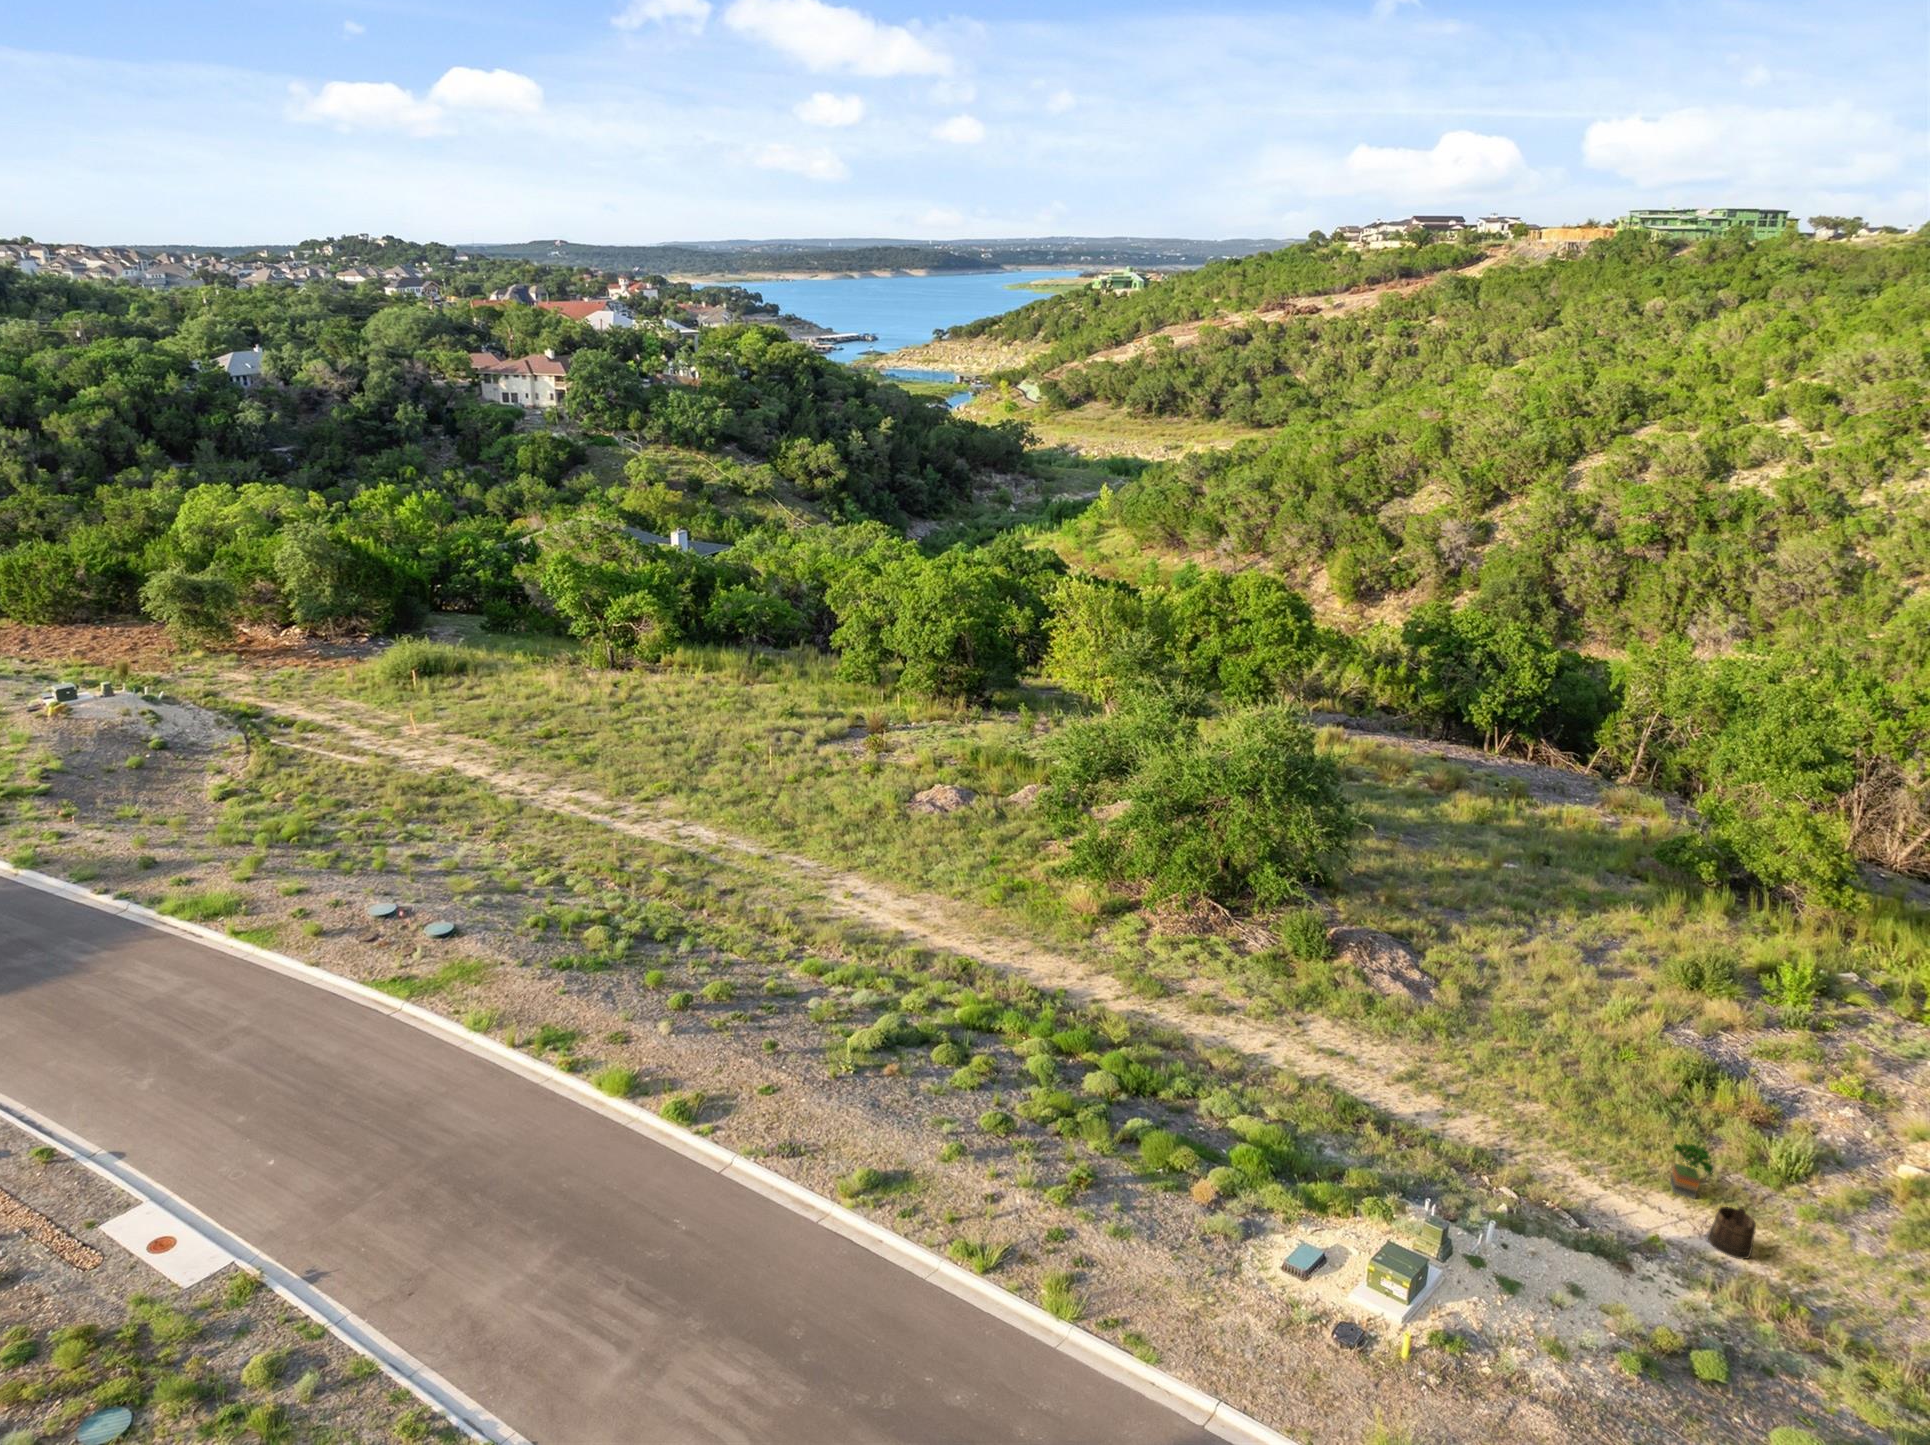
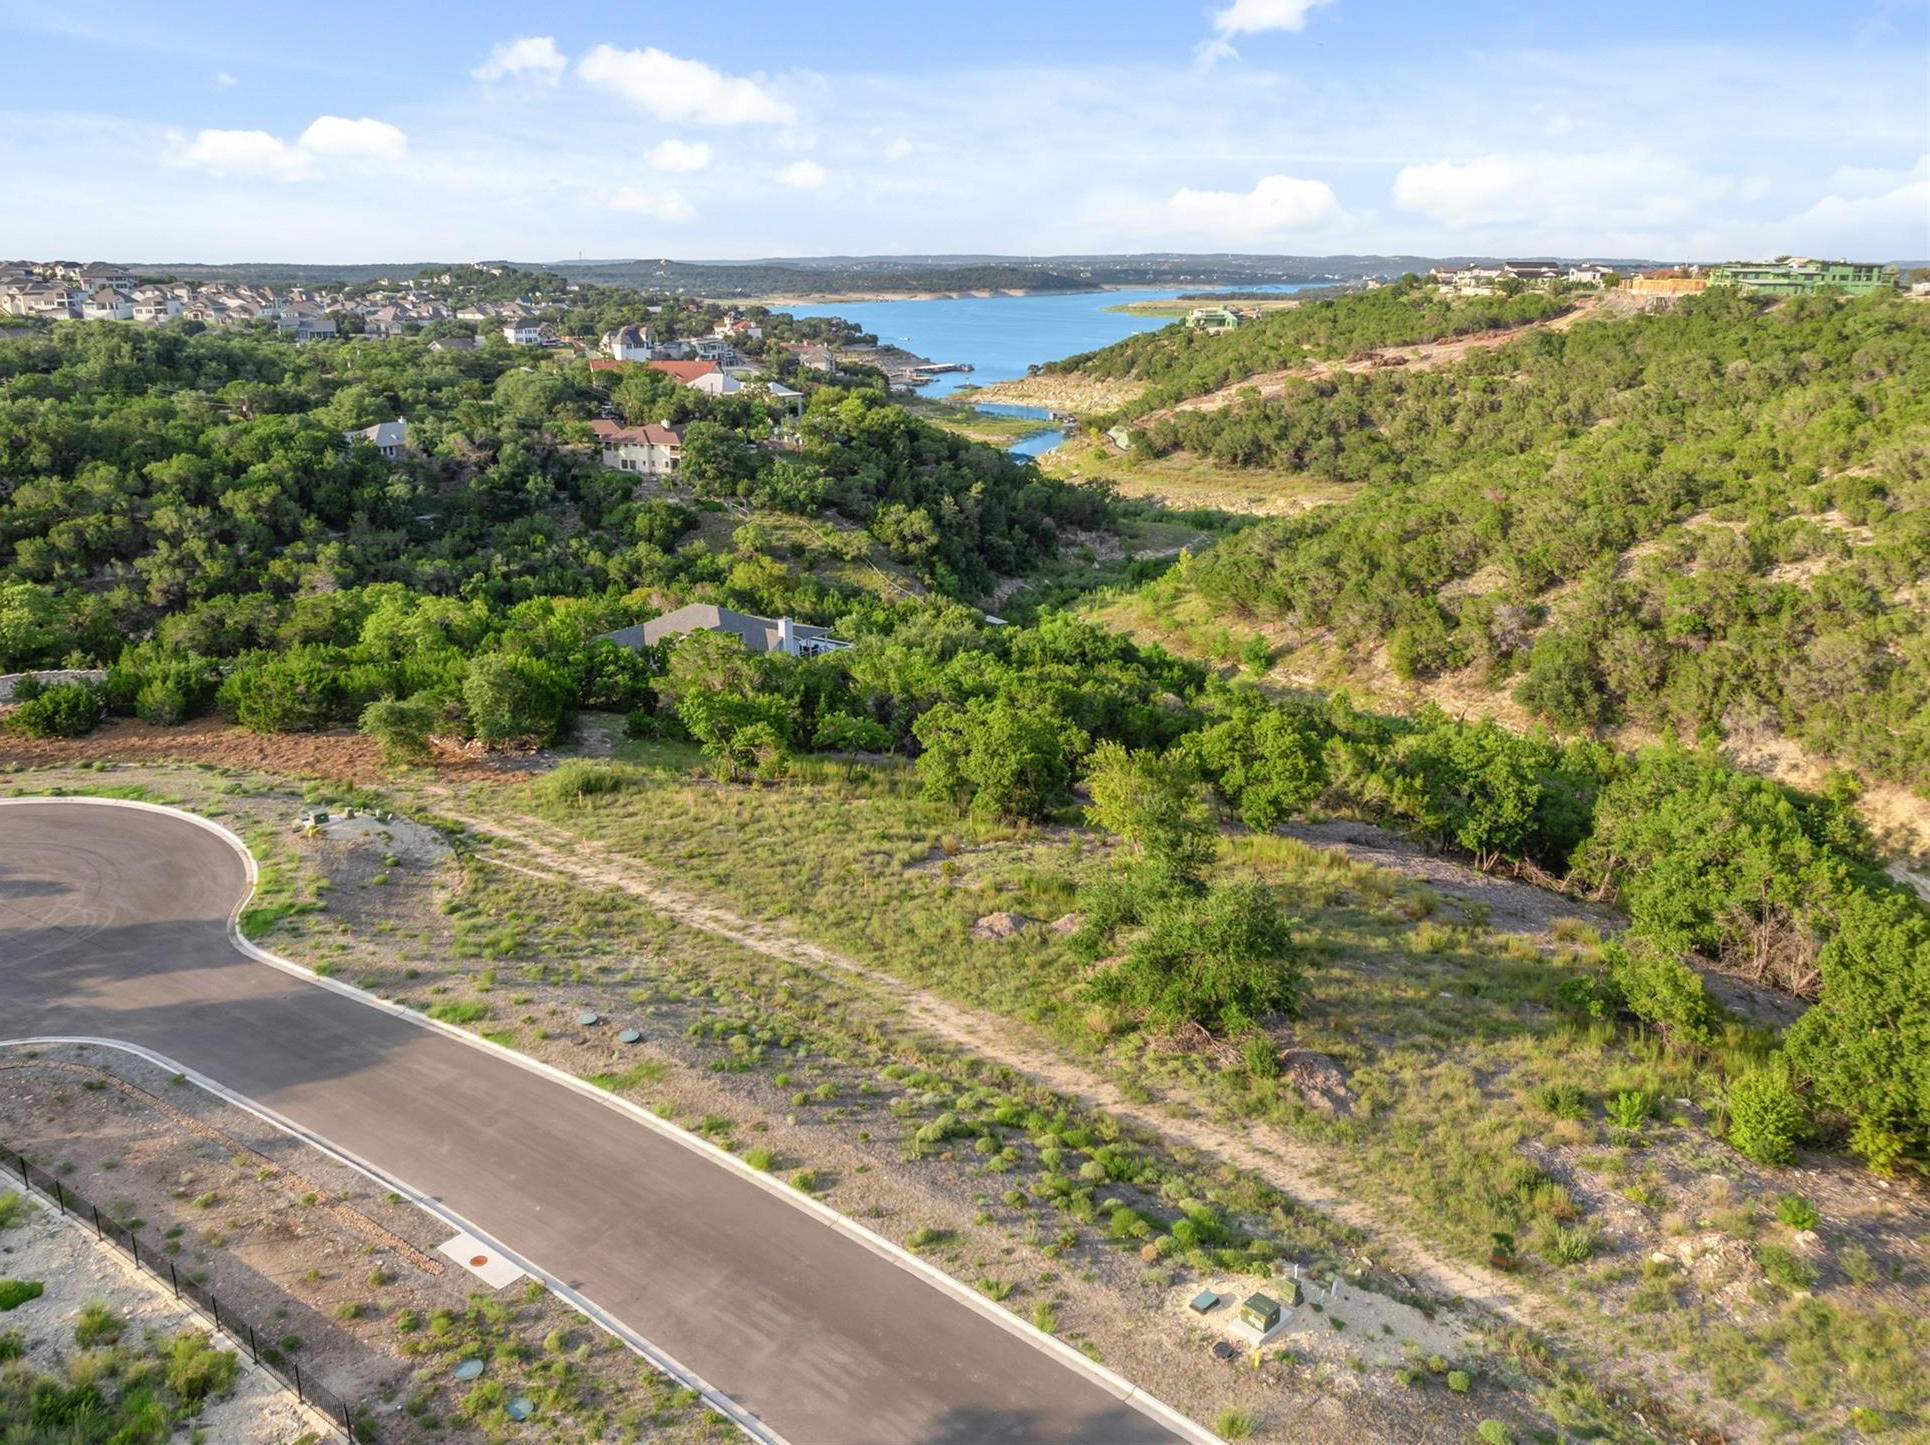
bucket: present [1708,1207,1756,1259] -> none [1502,1279,1531,1316]

